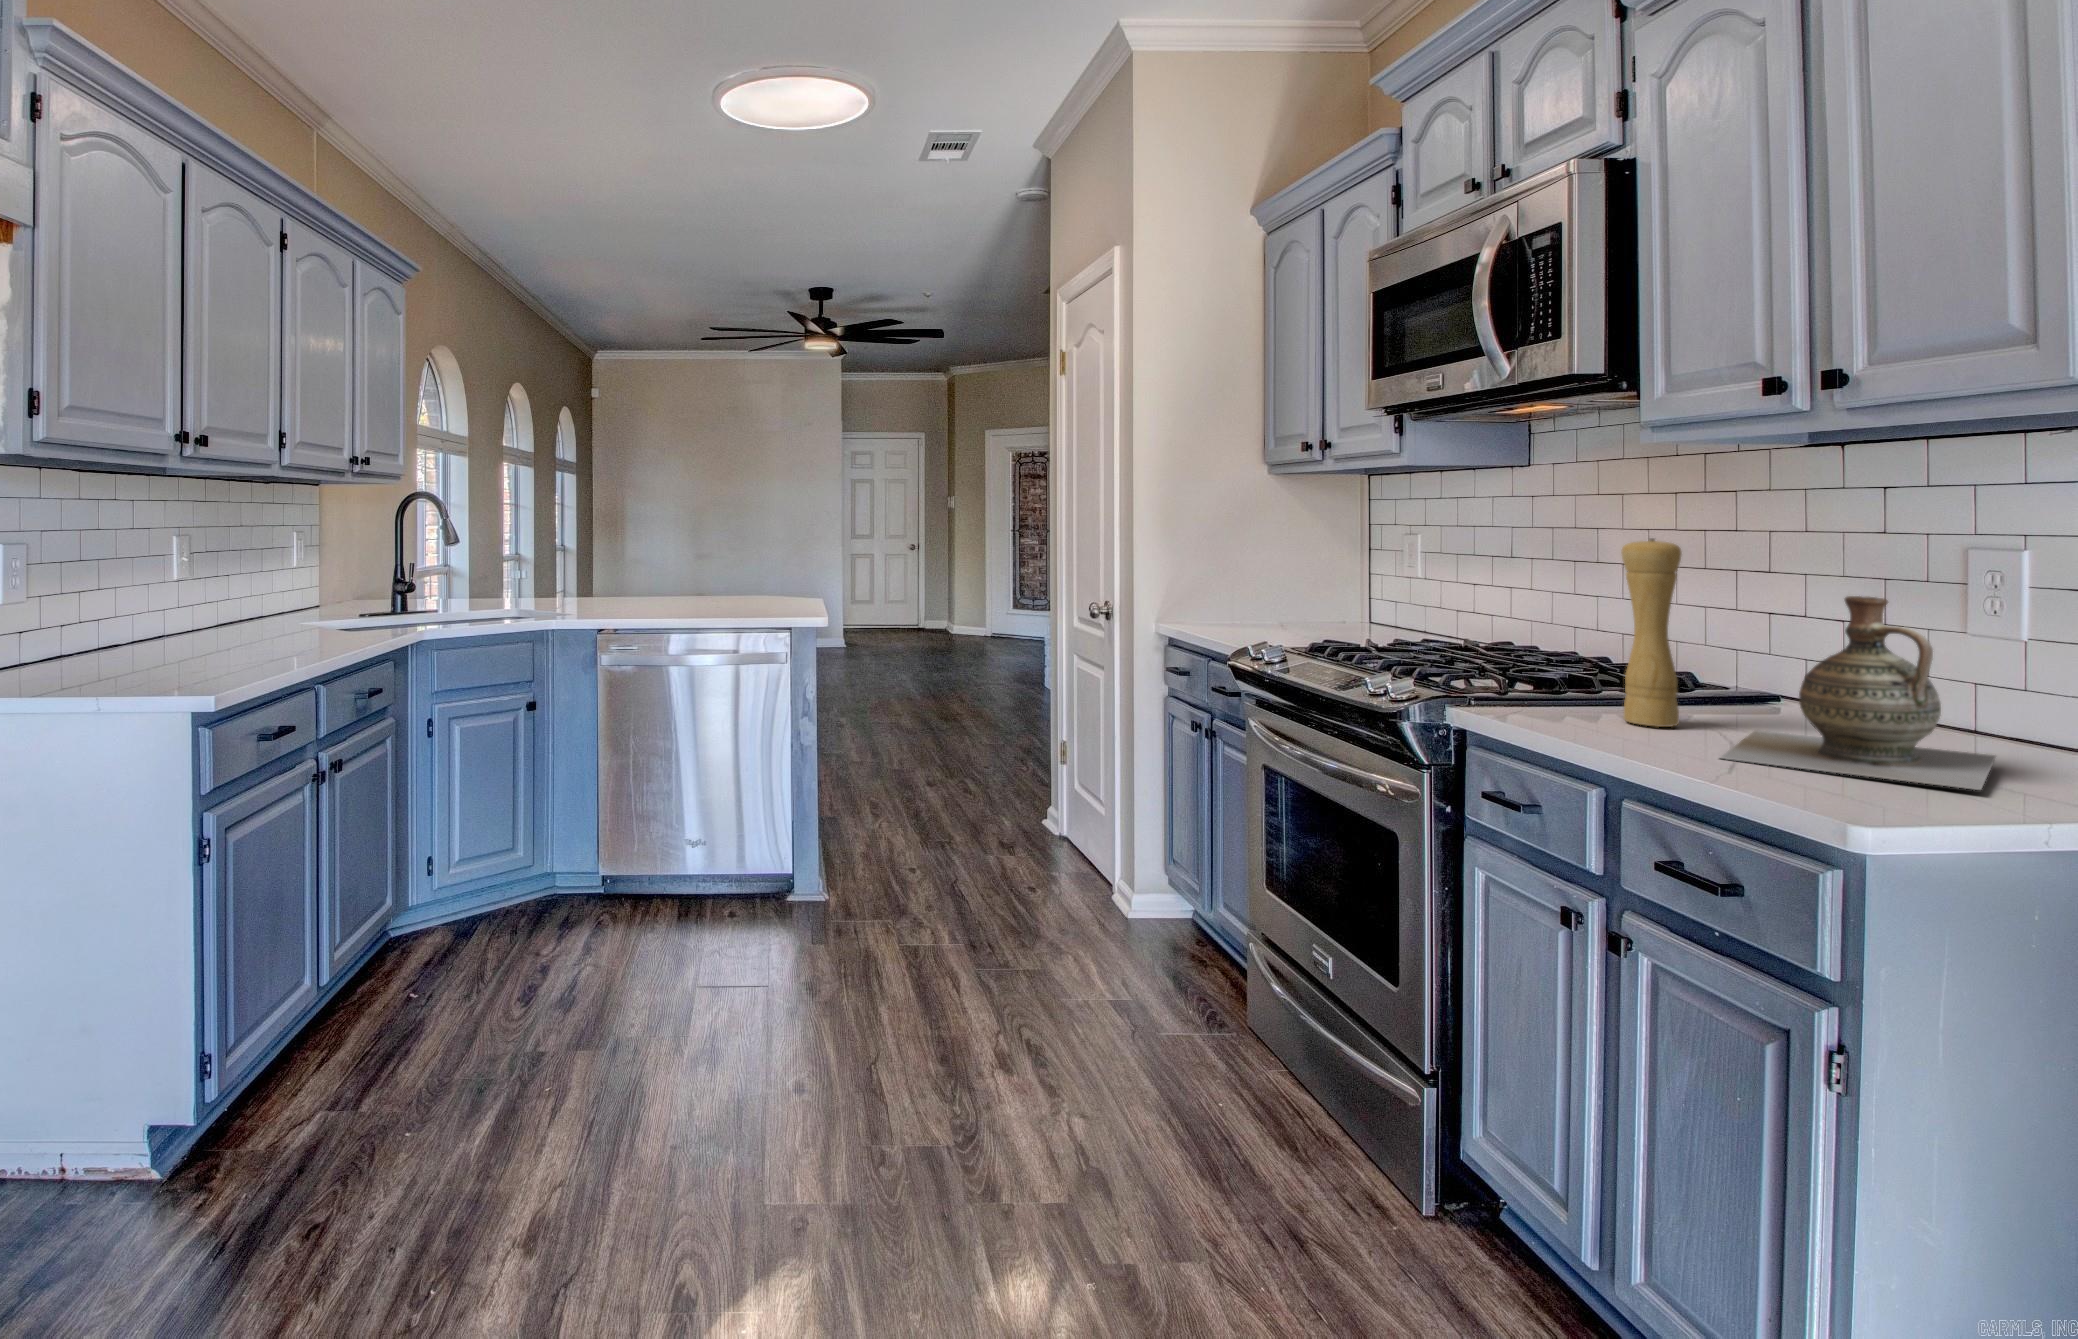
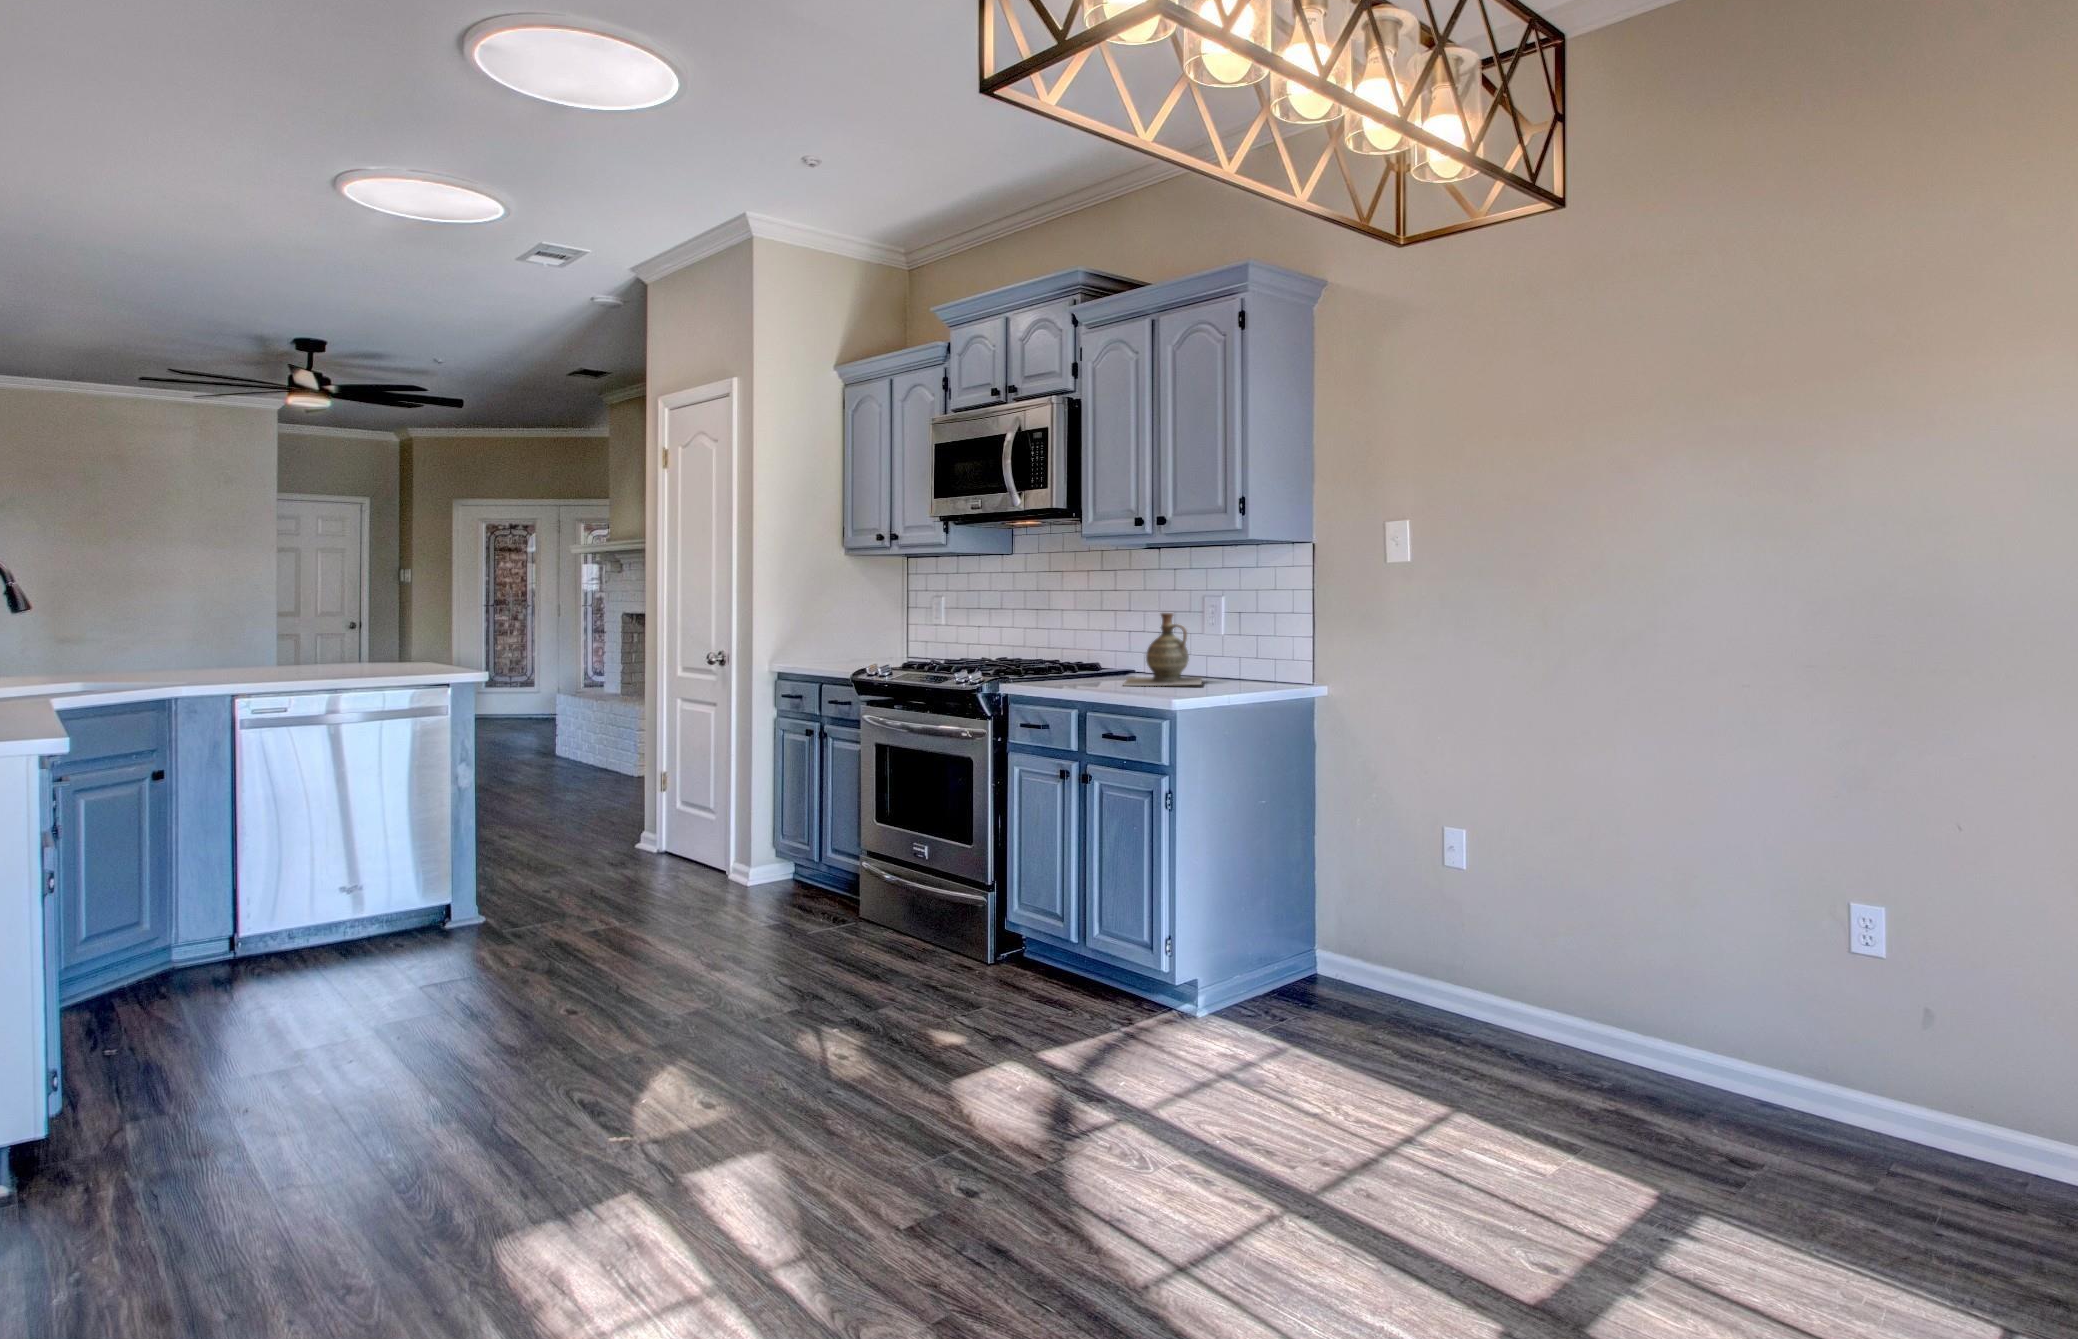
pepper mill: present [1621,538,1681,727] -> none [1080,590,1103,680]

